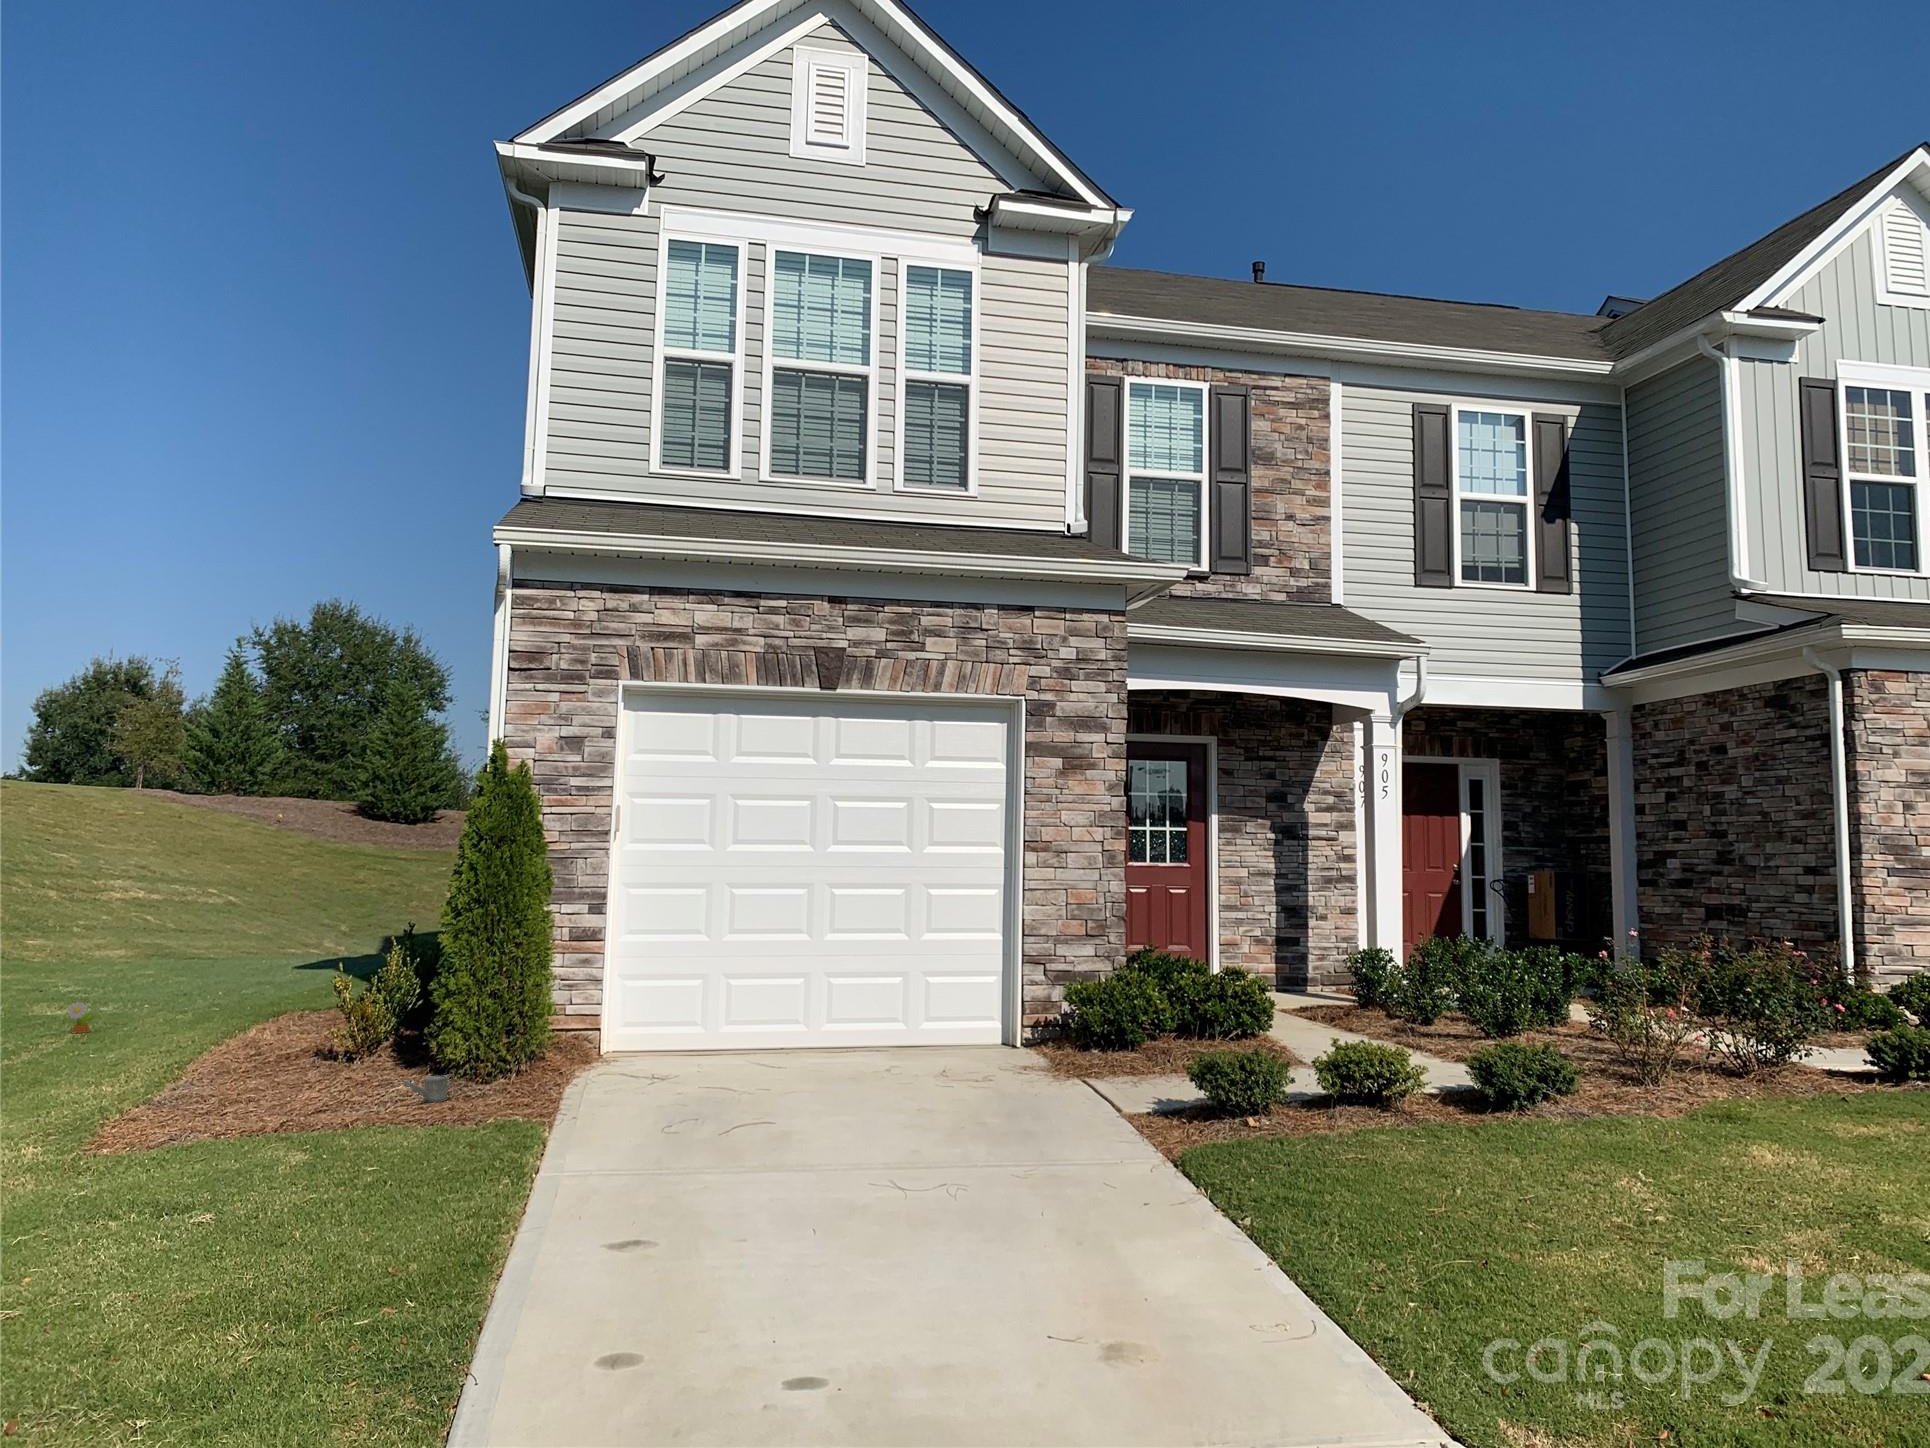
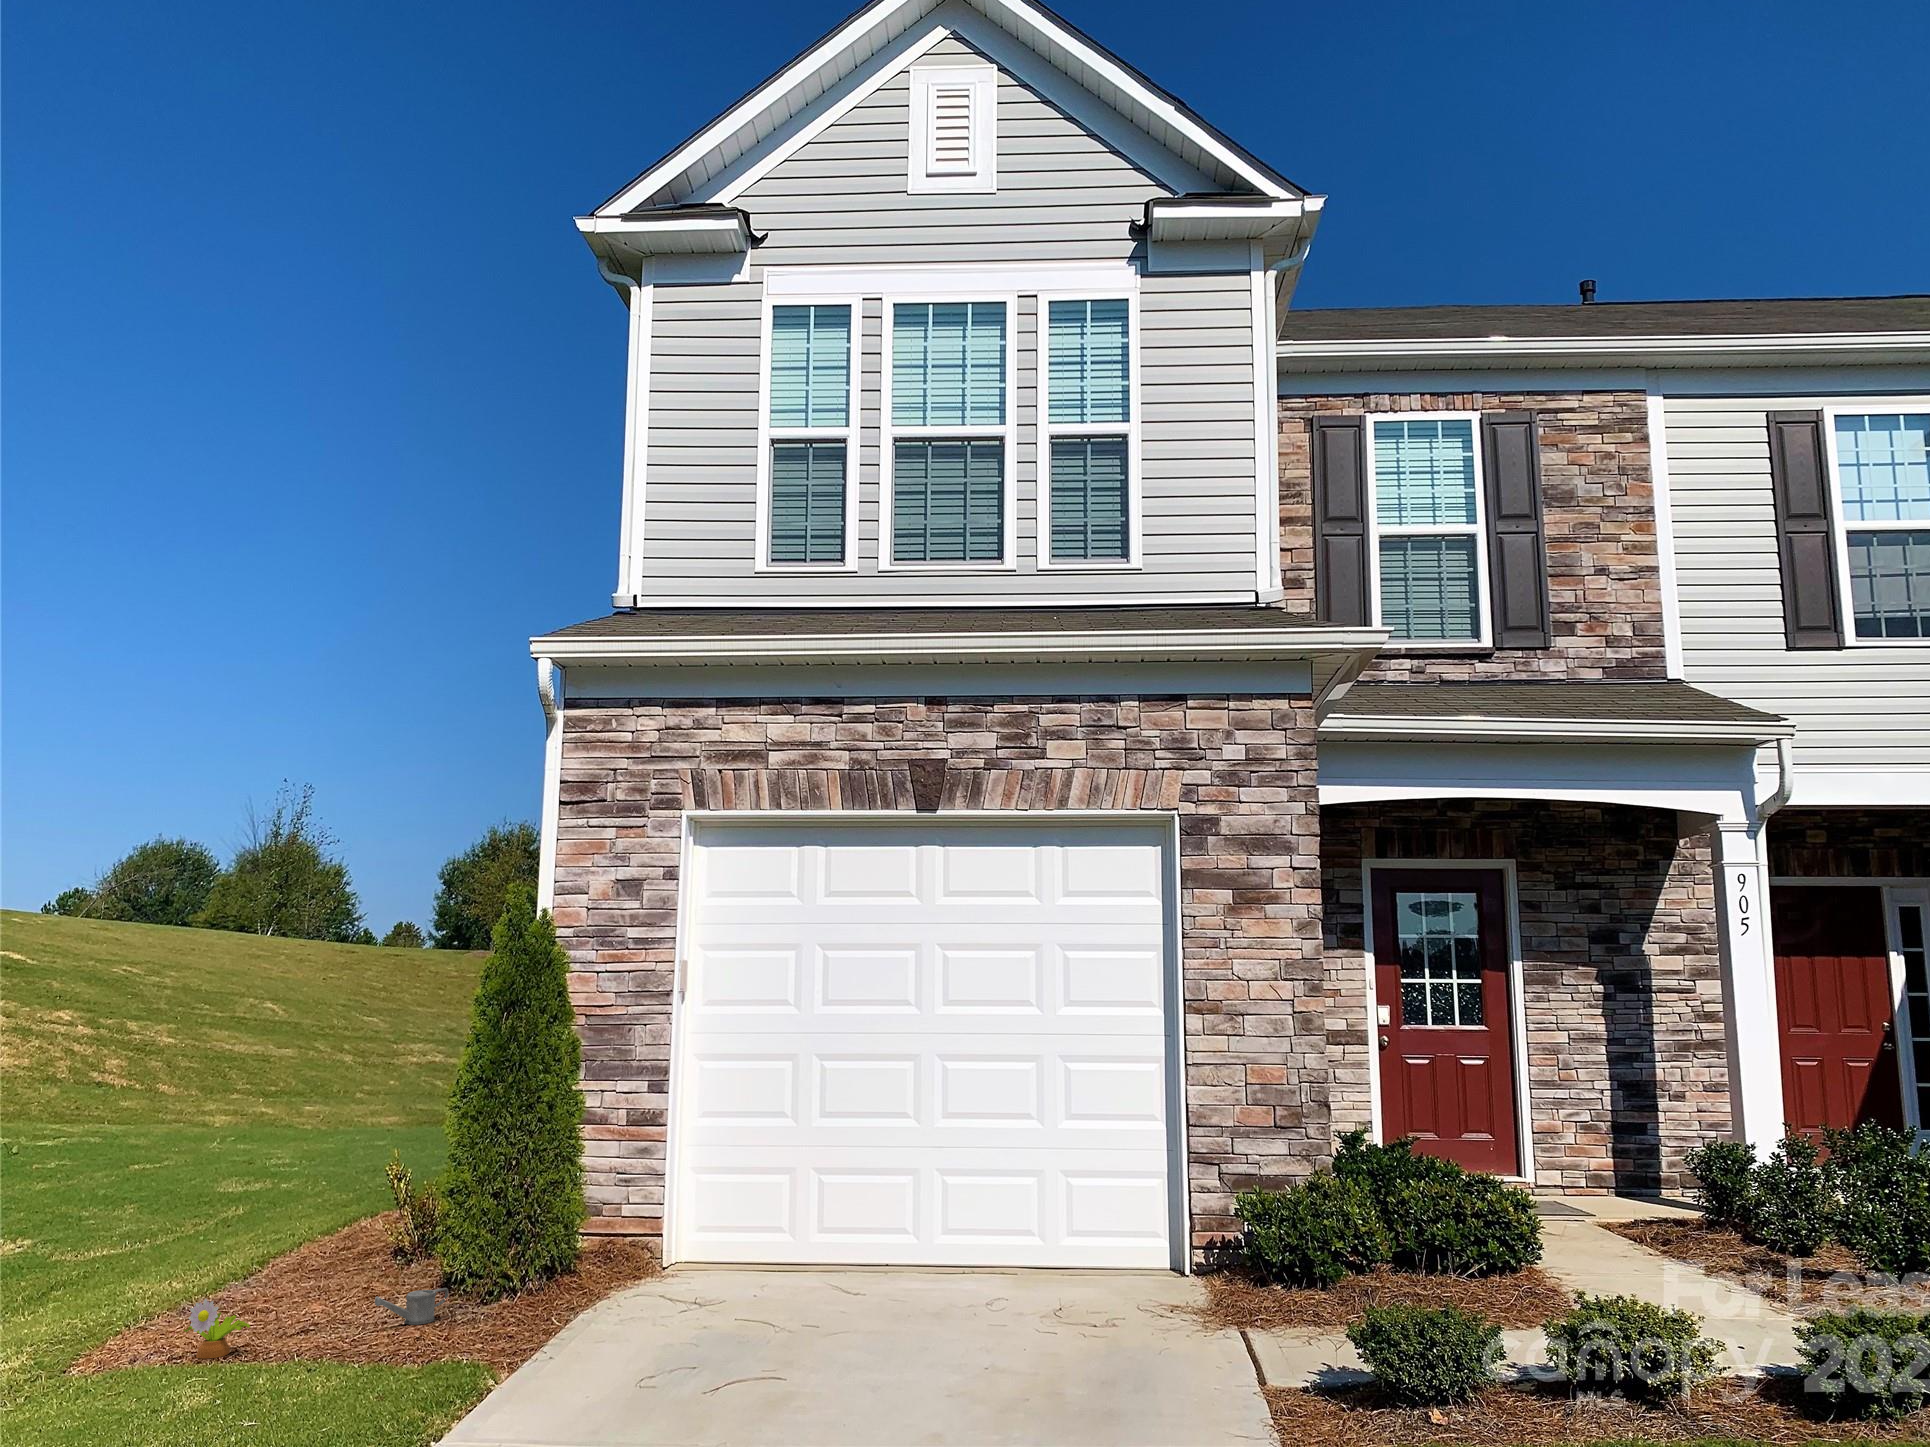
decorative plant: present [68,1002,102,1033] -> present [184,1299,250,1359]

